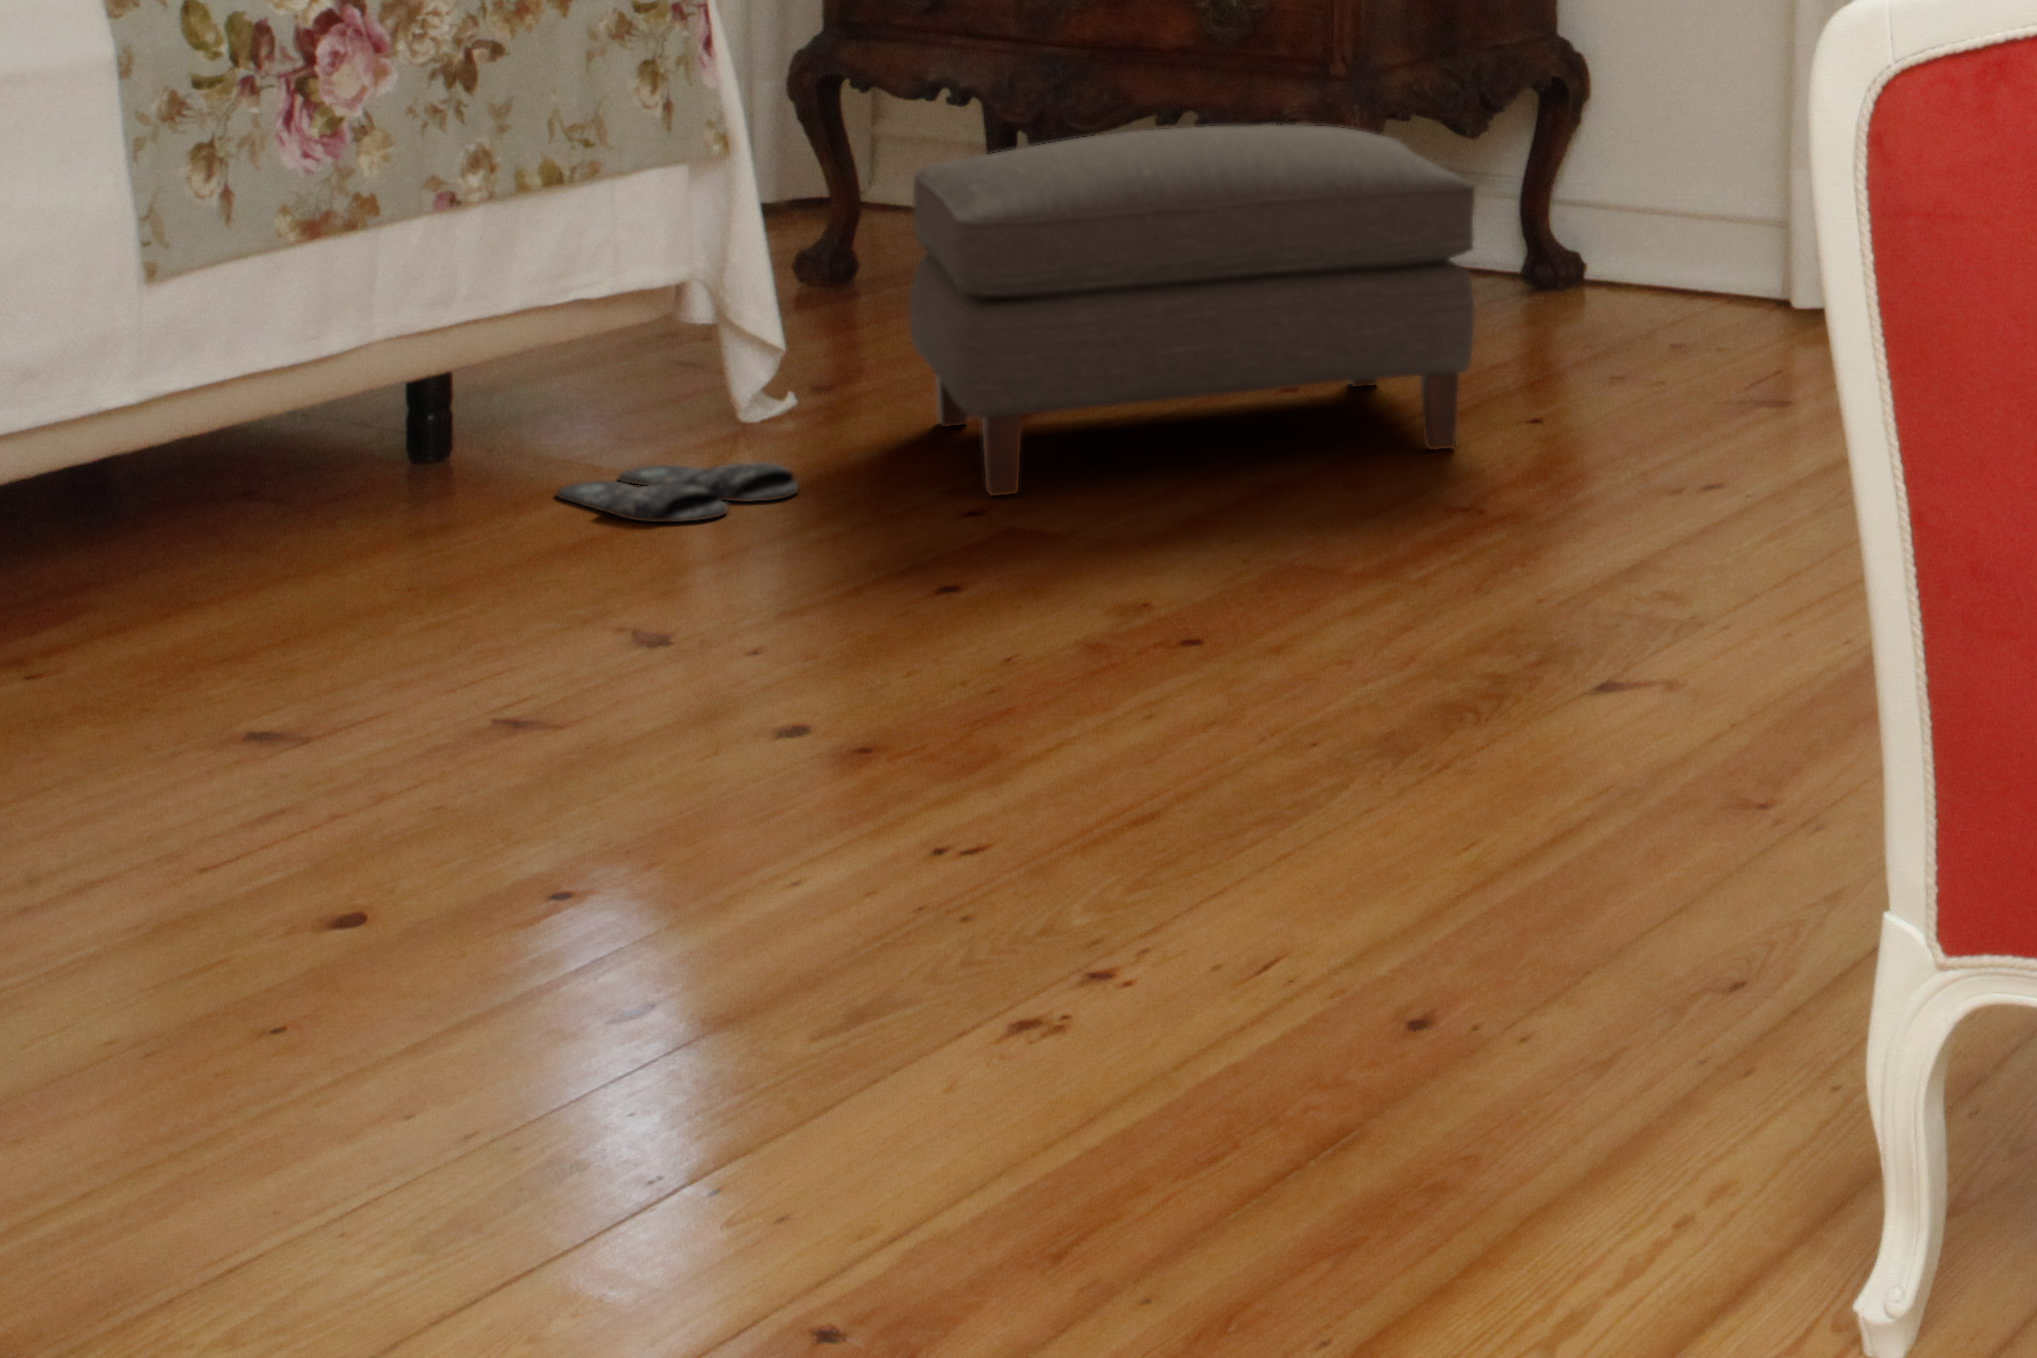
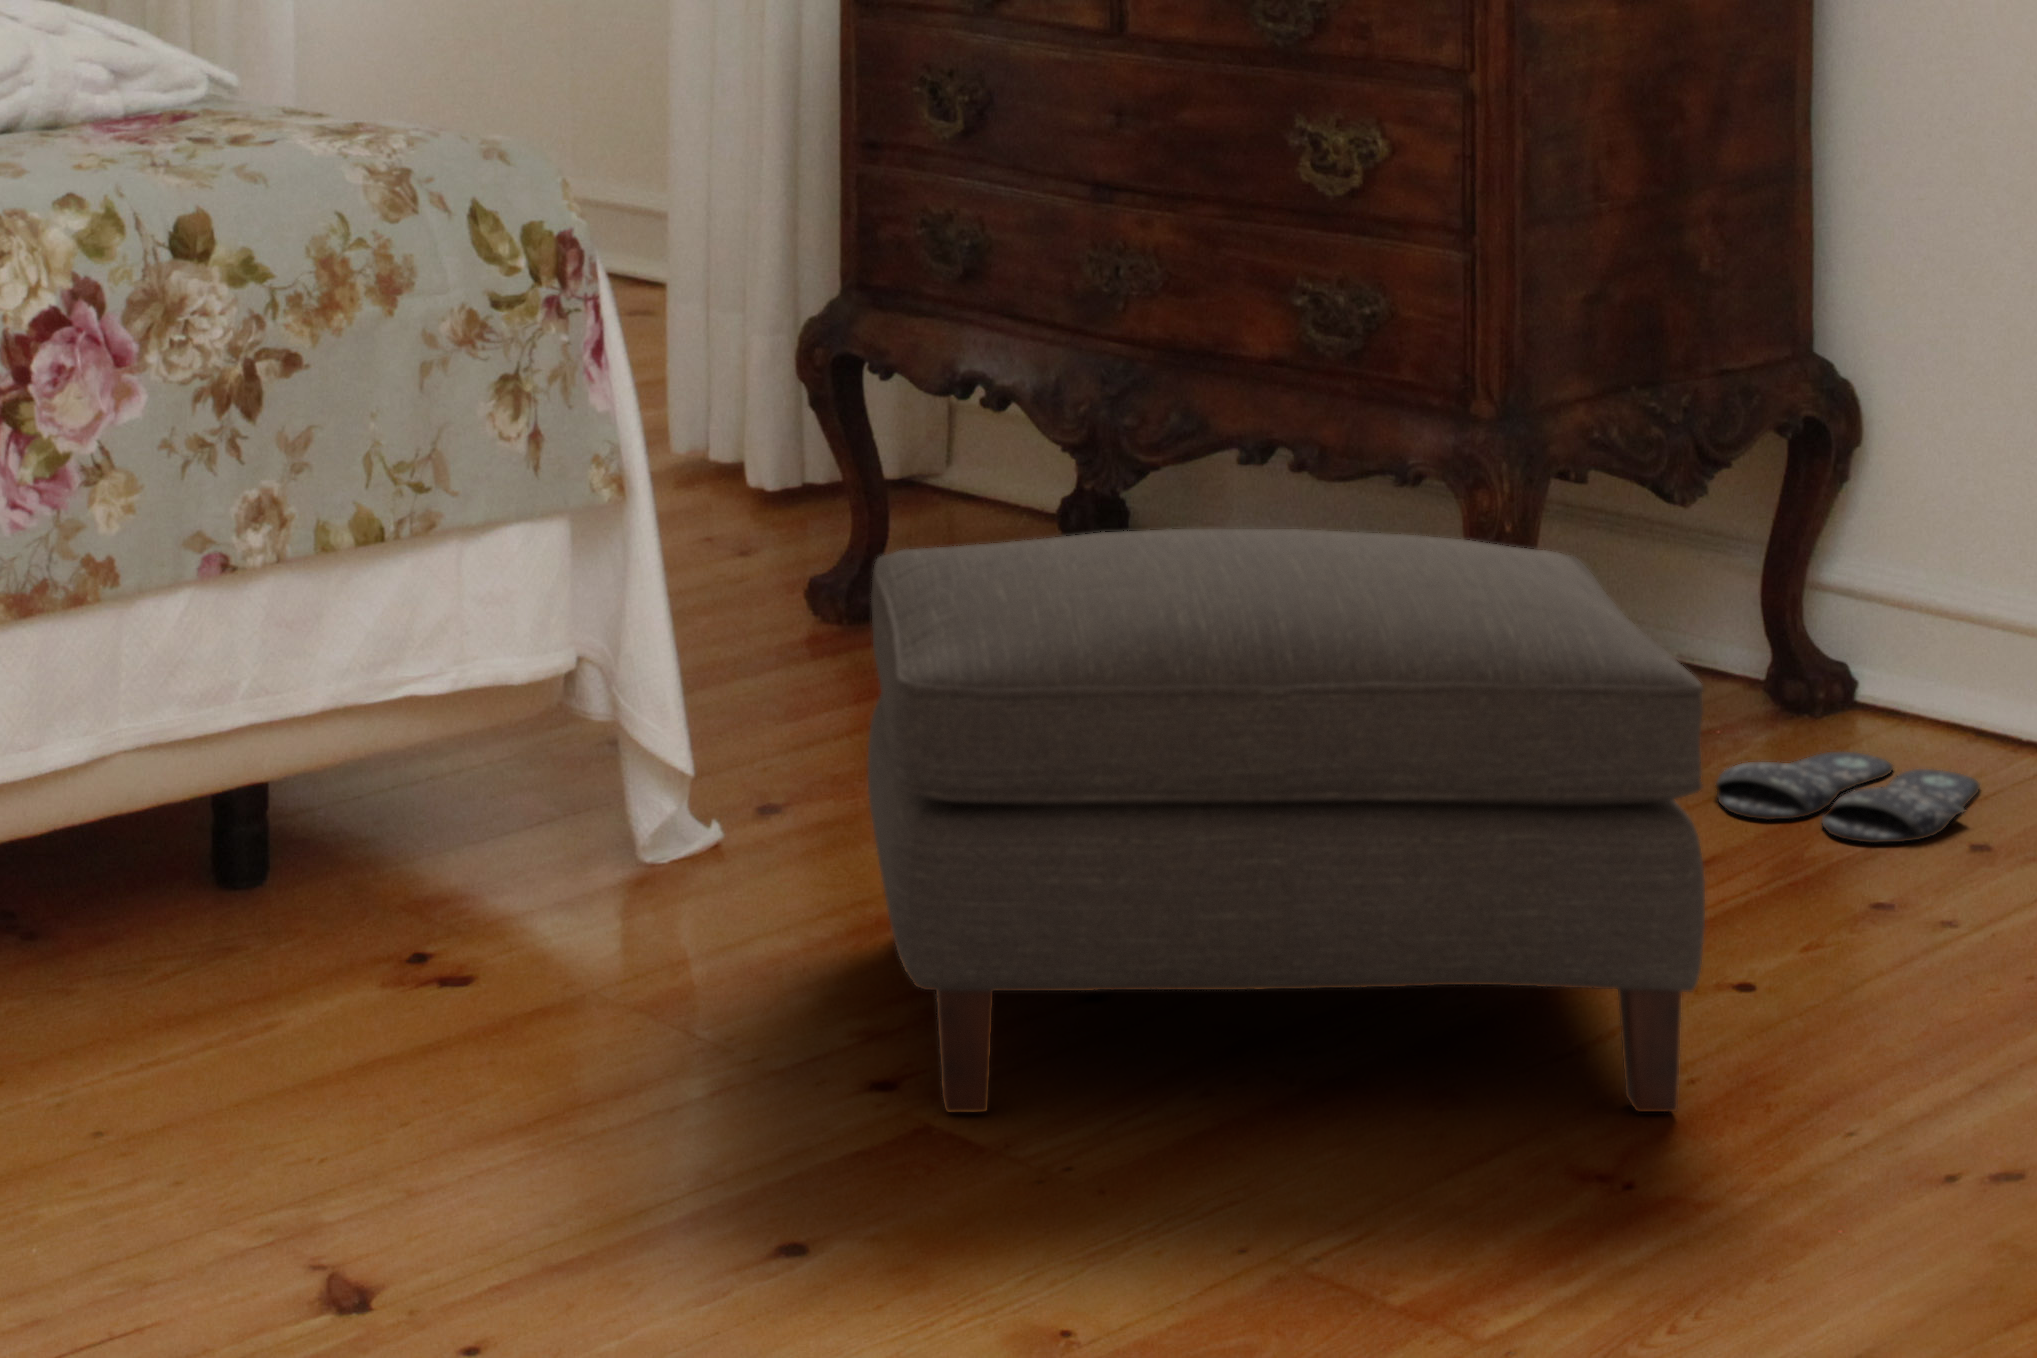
slippers: present [557,462,798,522] -> present [1716,751,1979,843]

